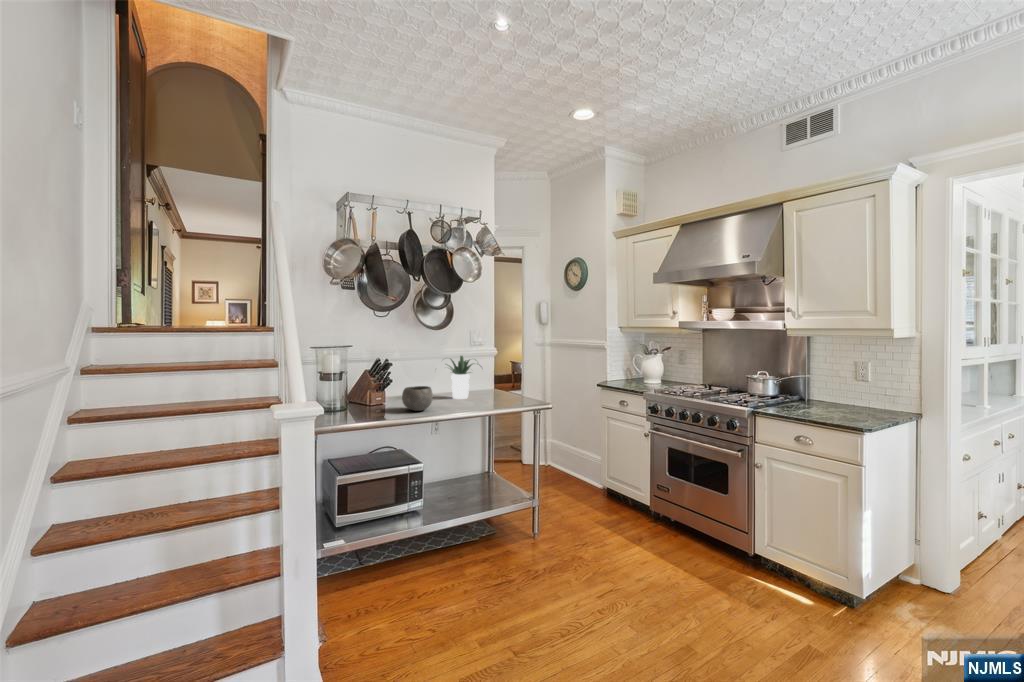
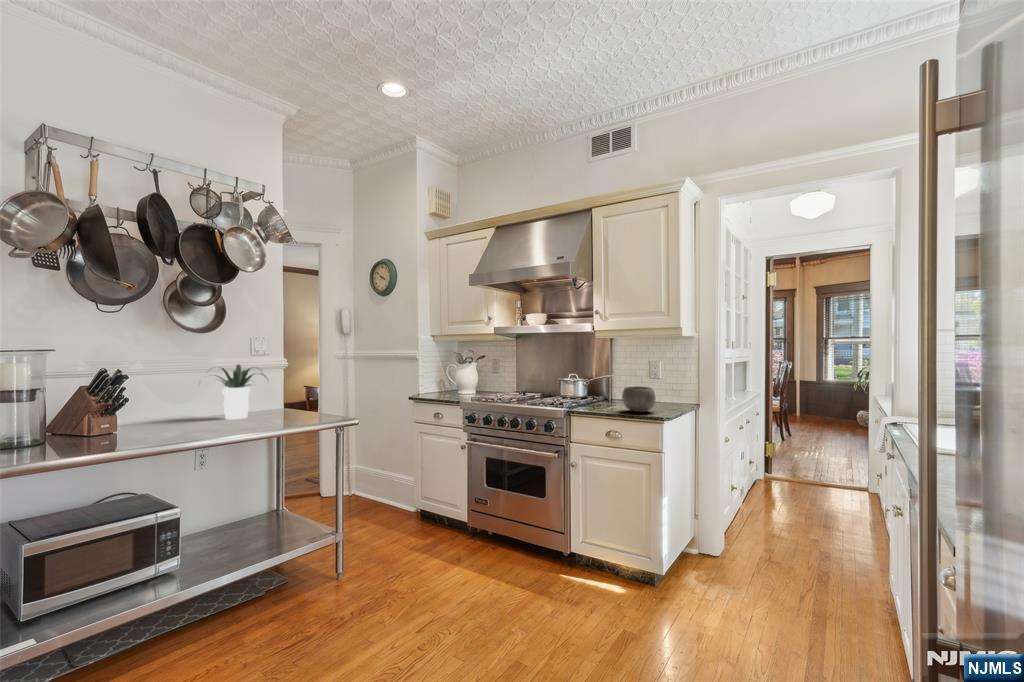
ceramic bowl: present [402,386,433,411] -> present [622,386,655,412]

